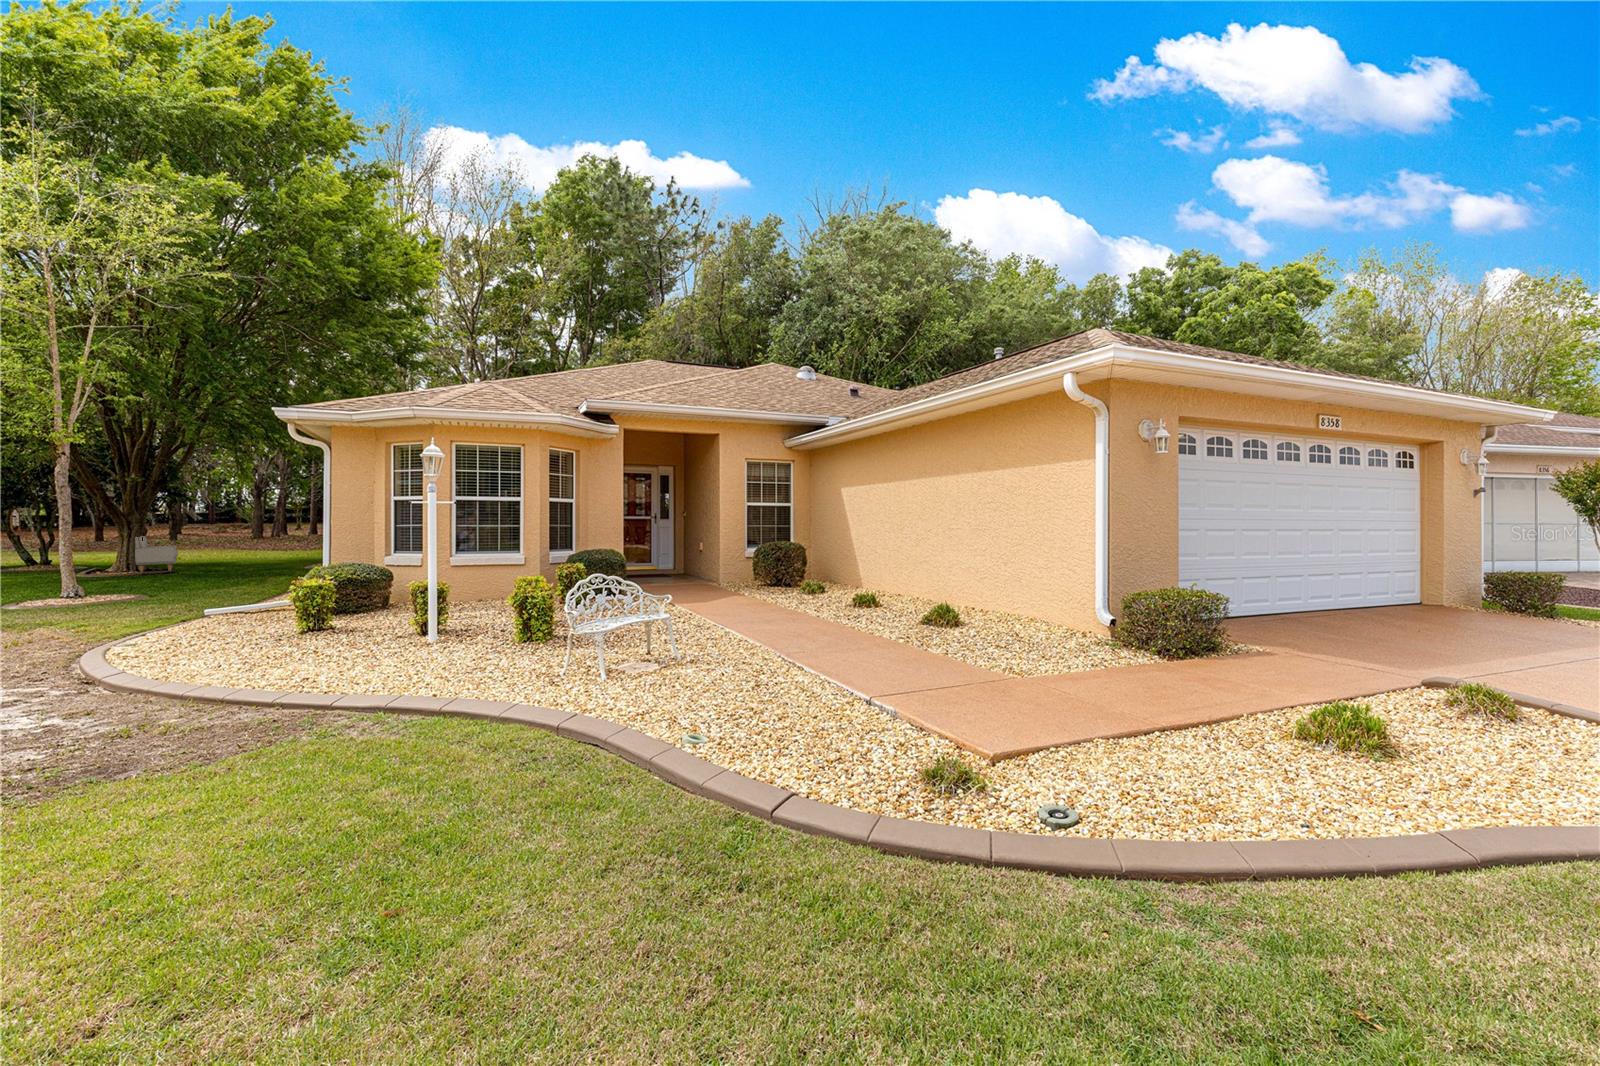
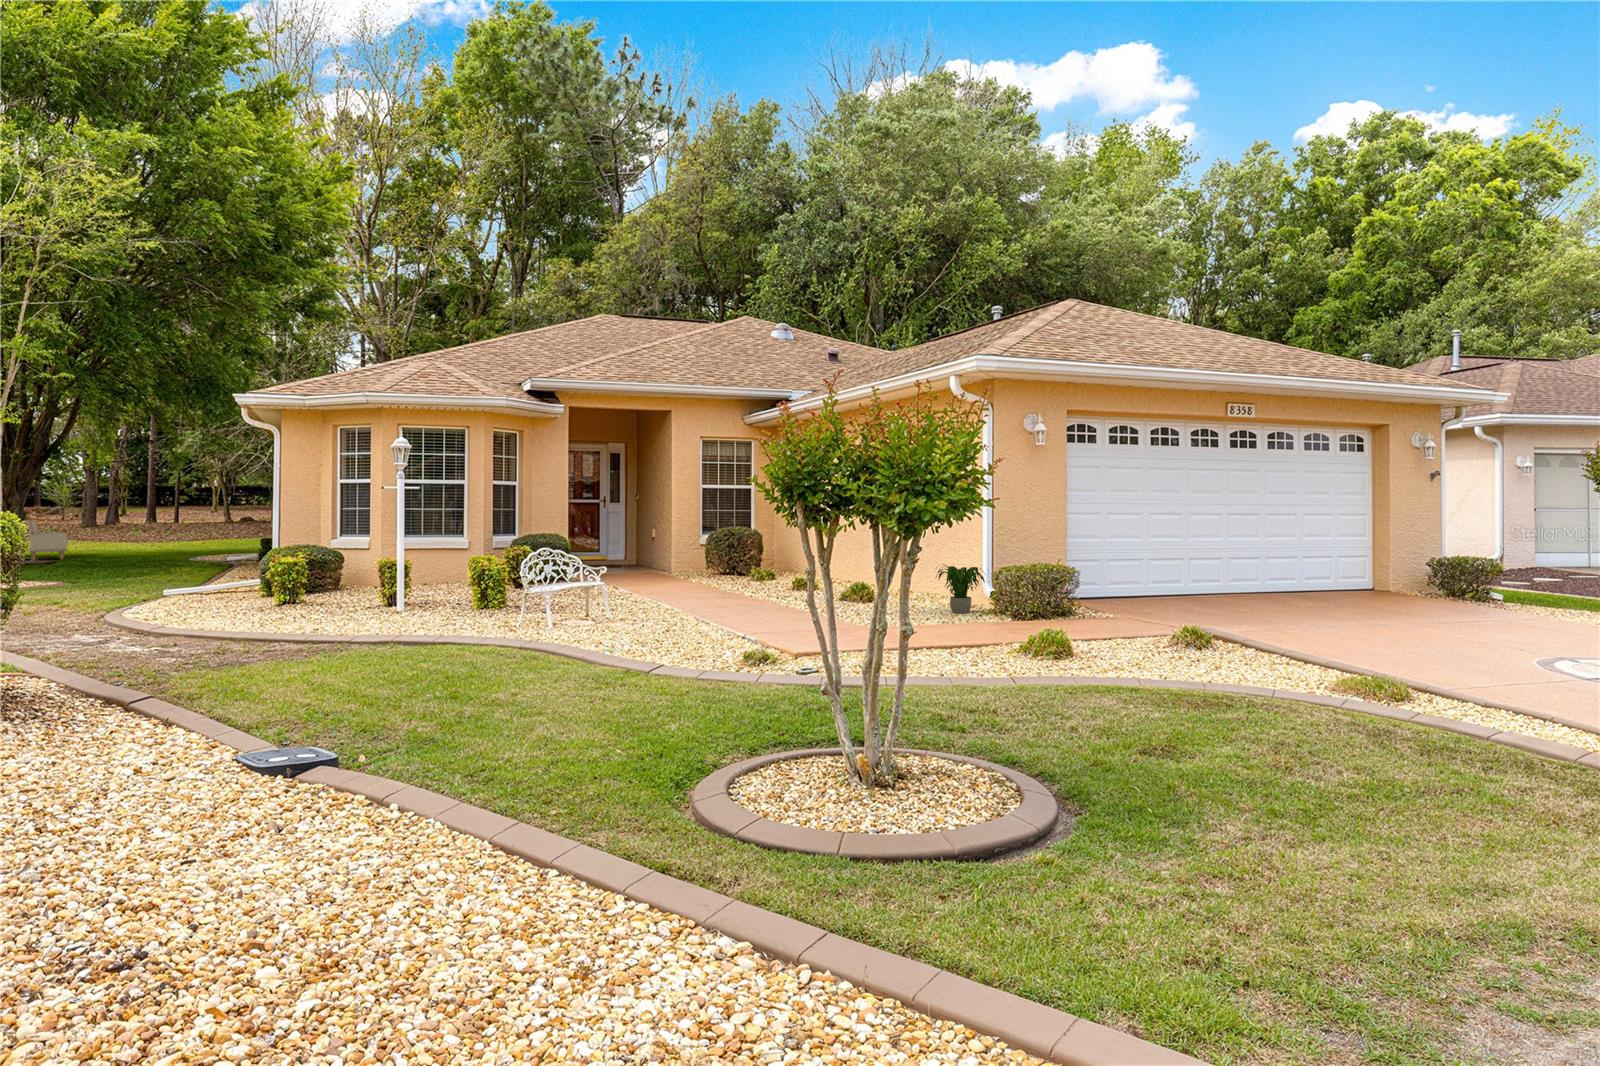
potted plant: none [1041,587,1112,645] -> present [936,564,985,613]

